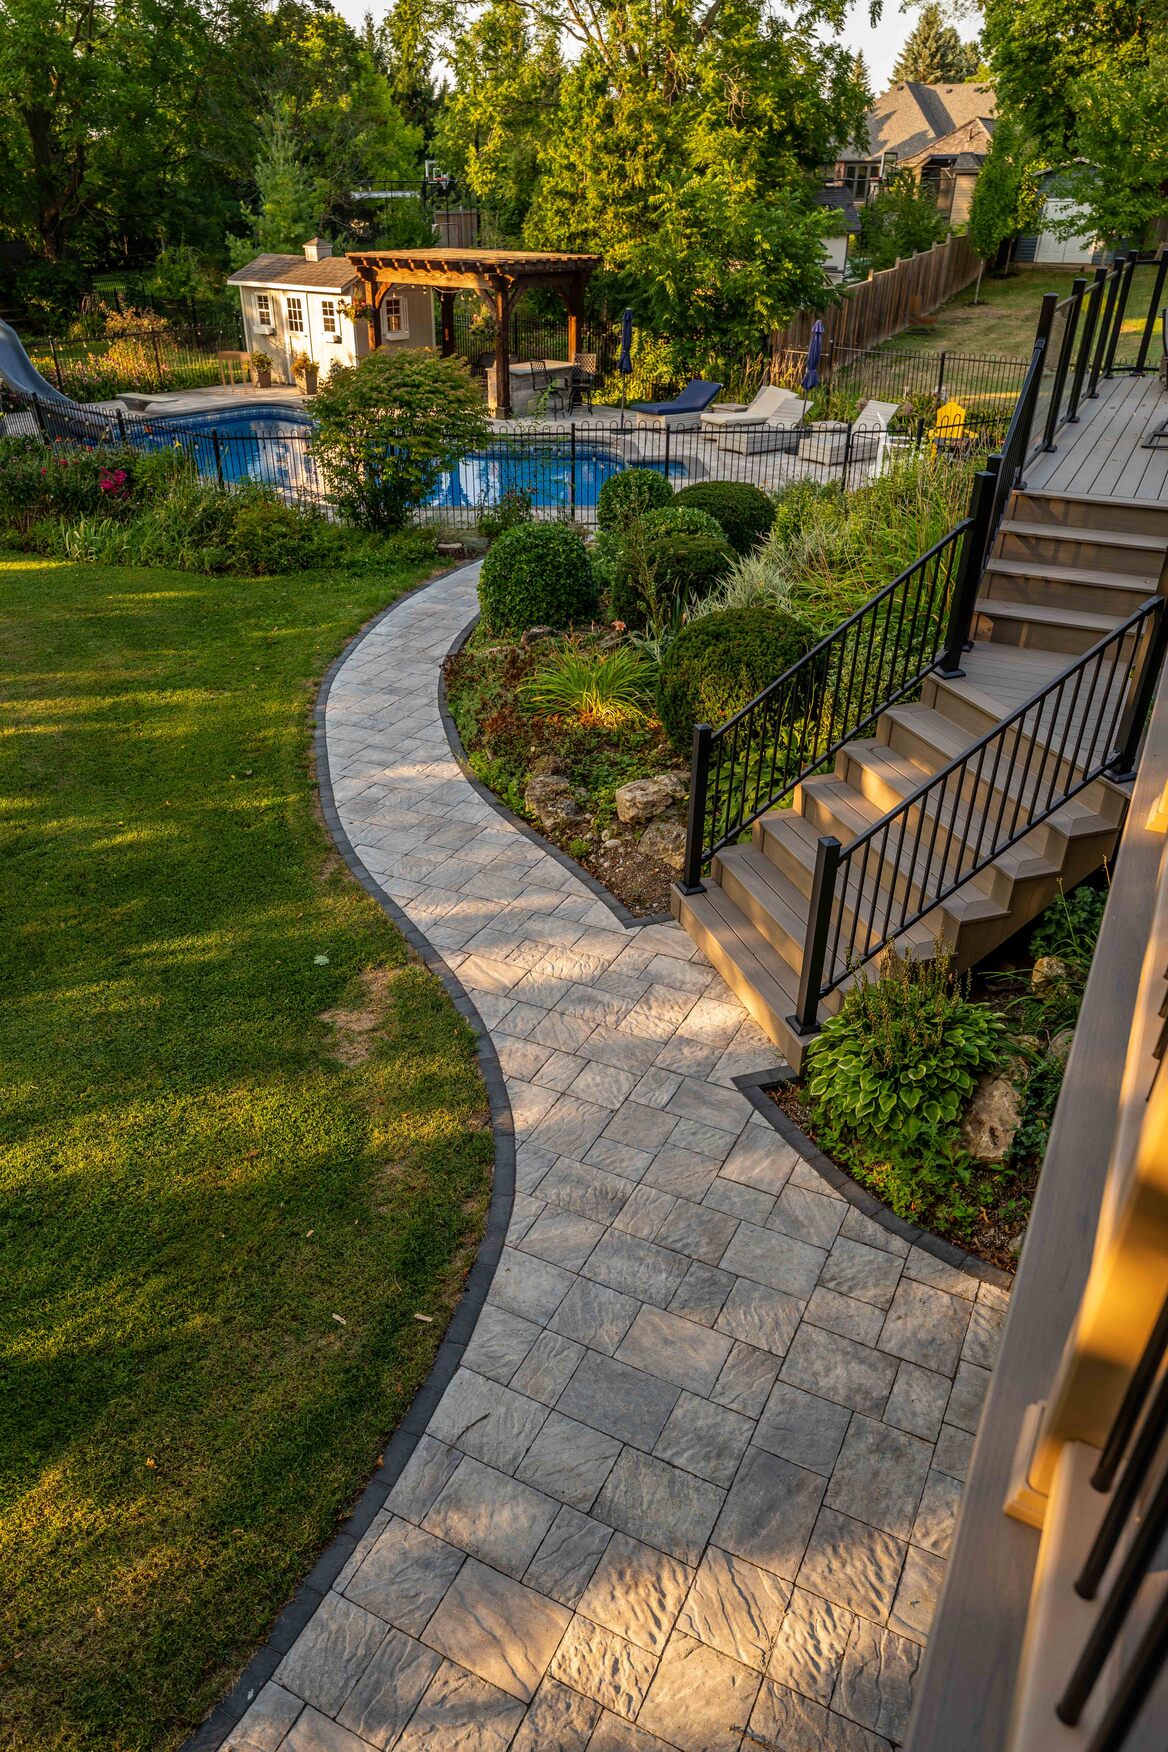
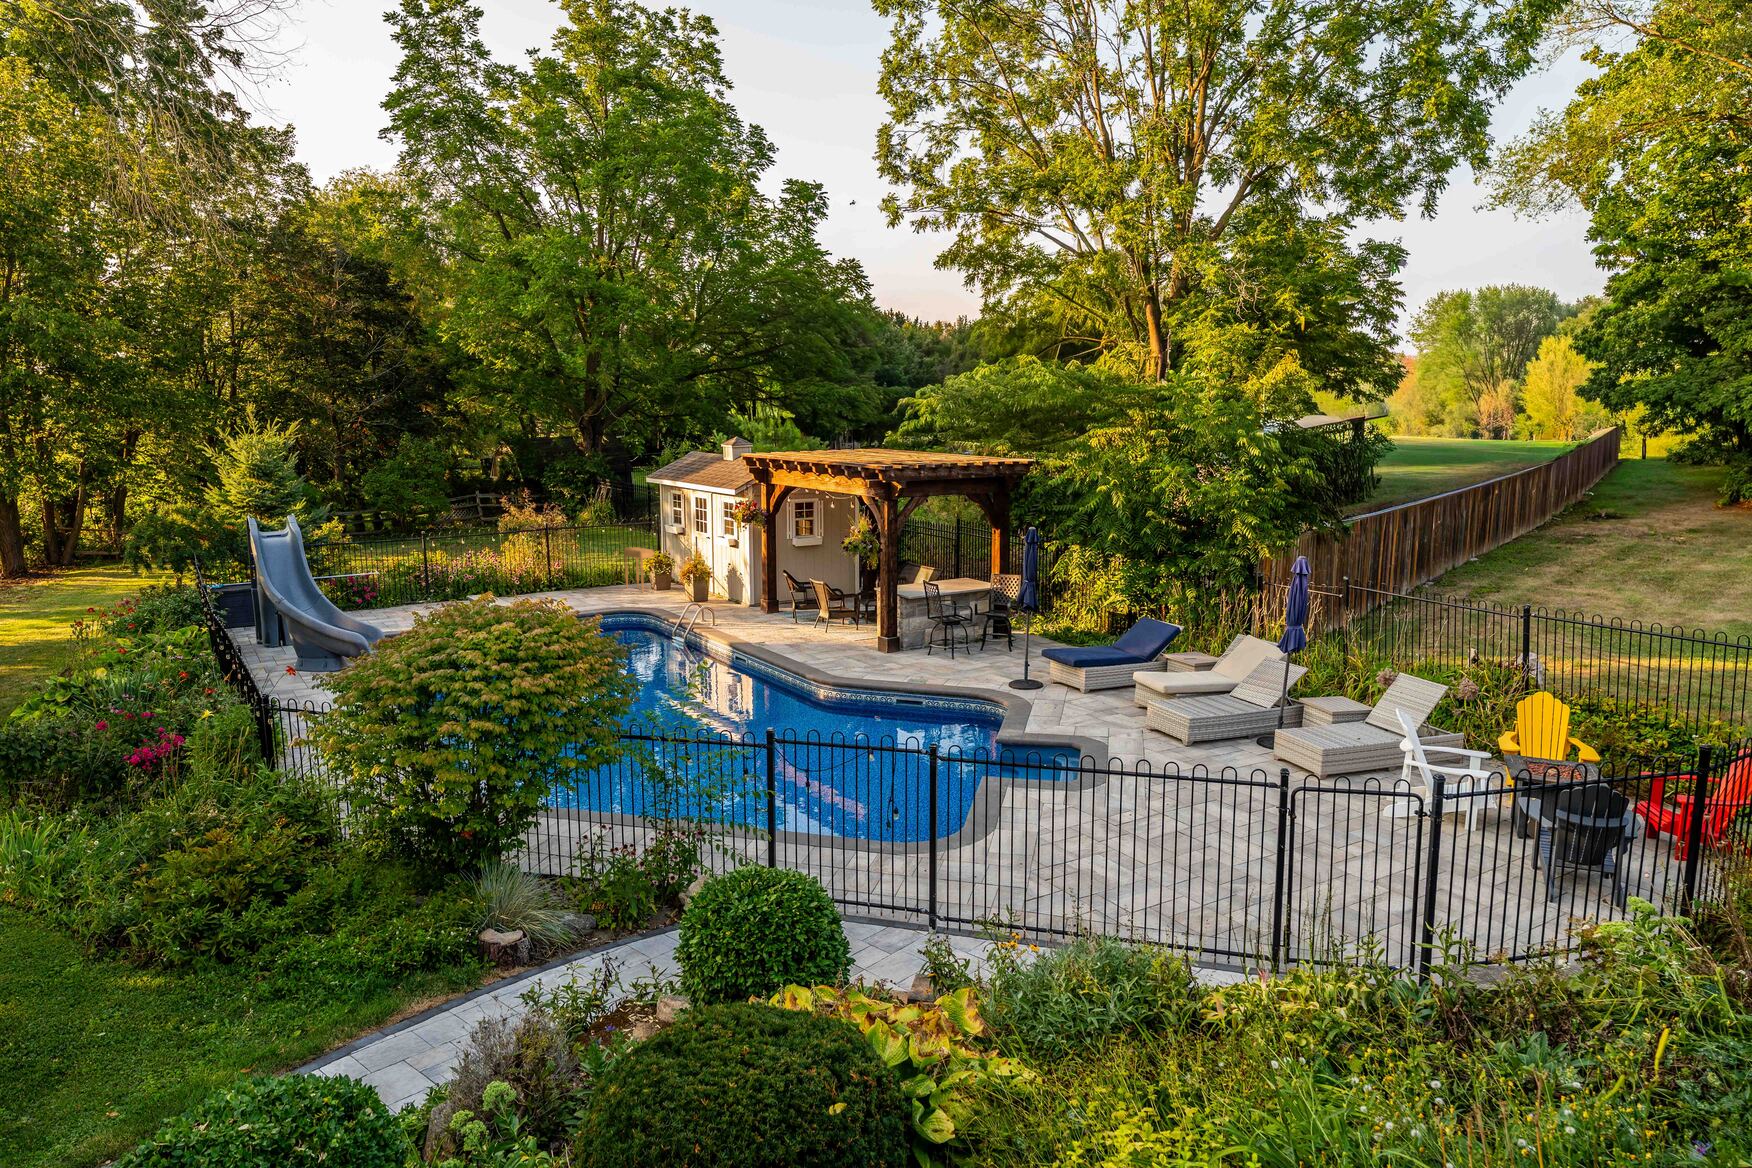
lounge chair: present [906,295,938,333] -> none [1499,503,1556,551]

